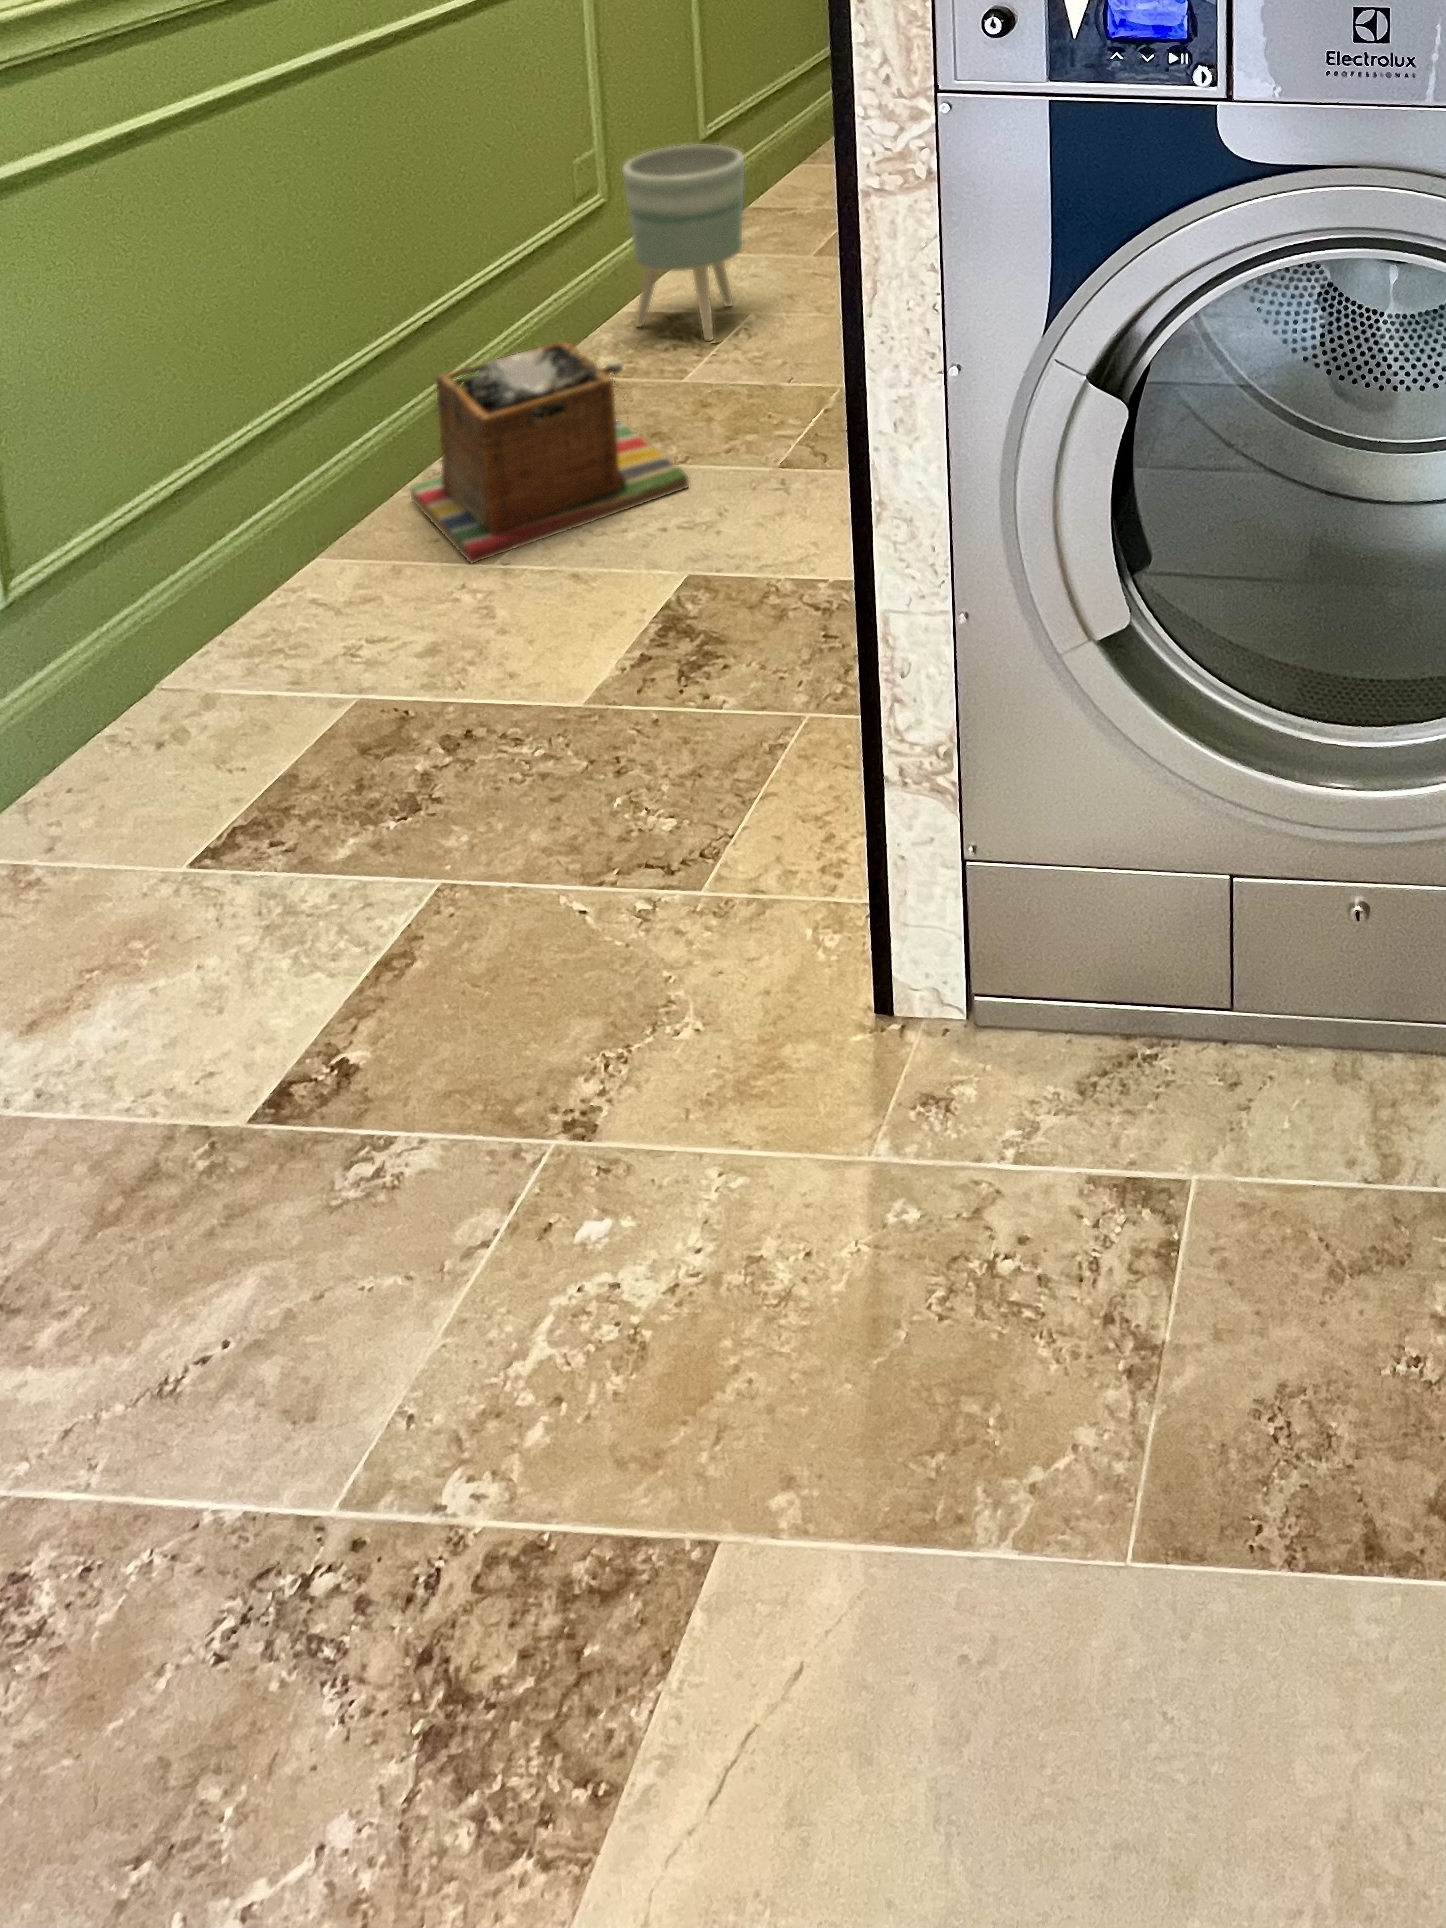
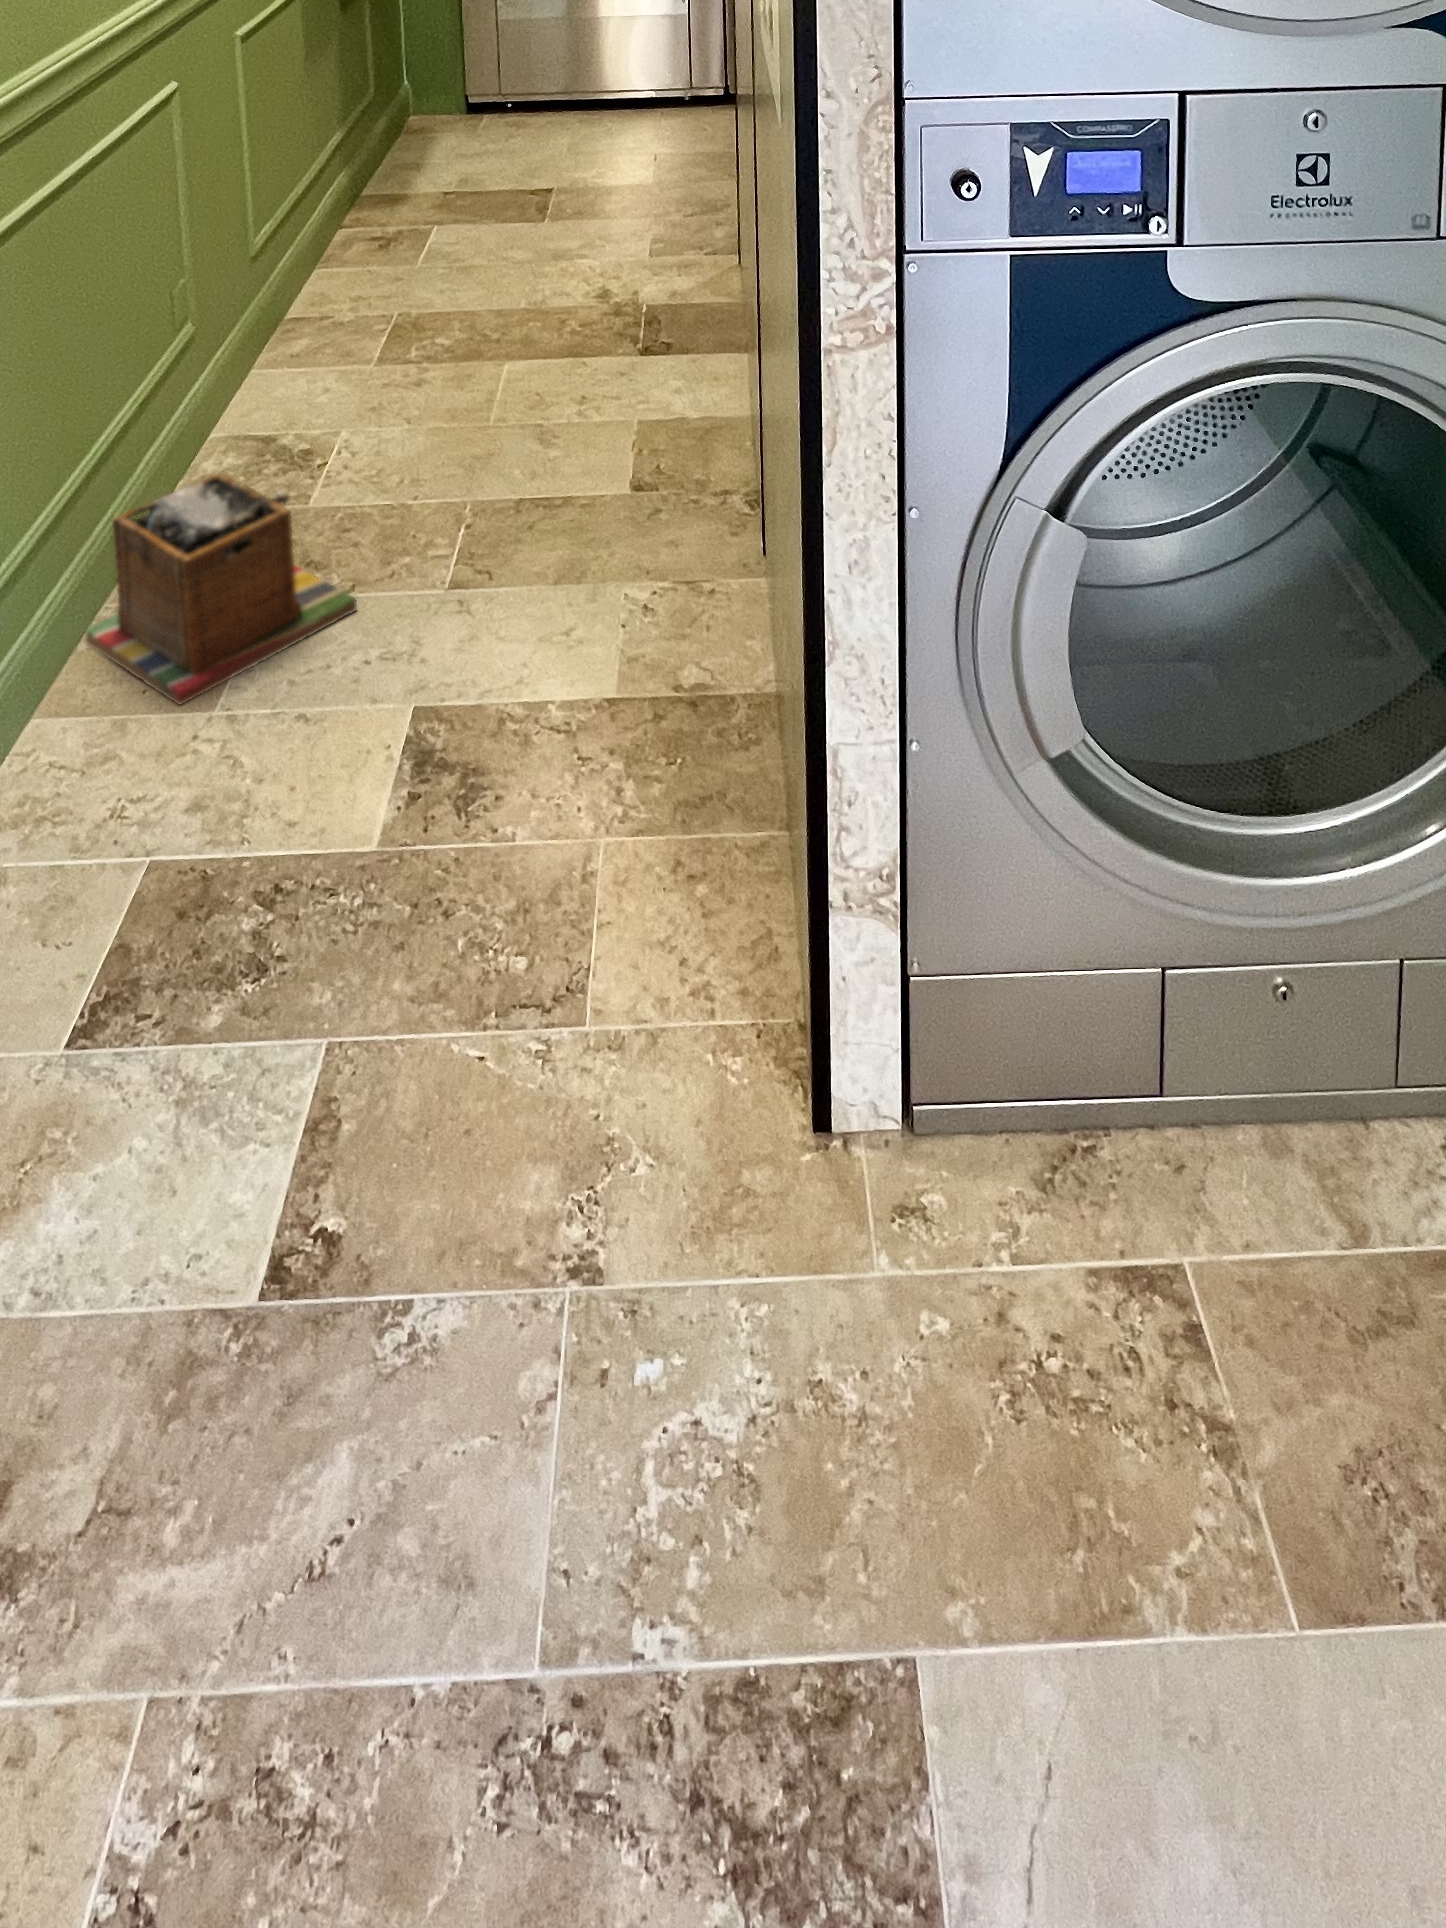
planter: present [623,144,744,341] -> none [206,260,322,456]

